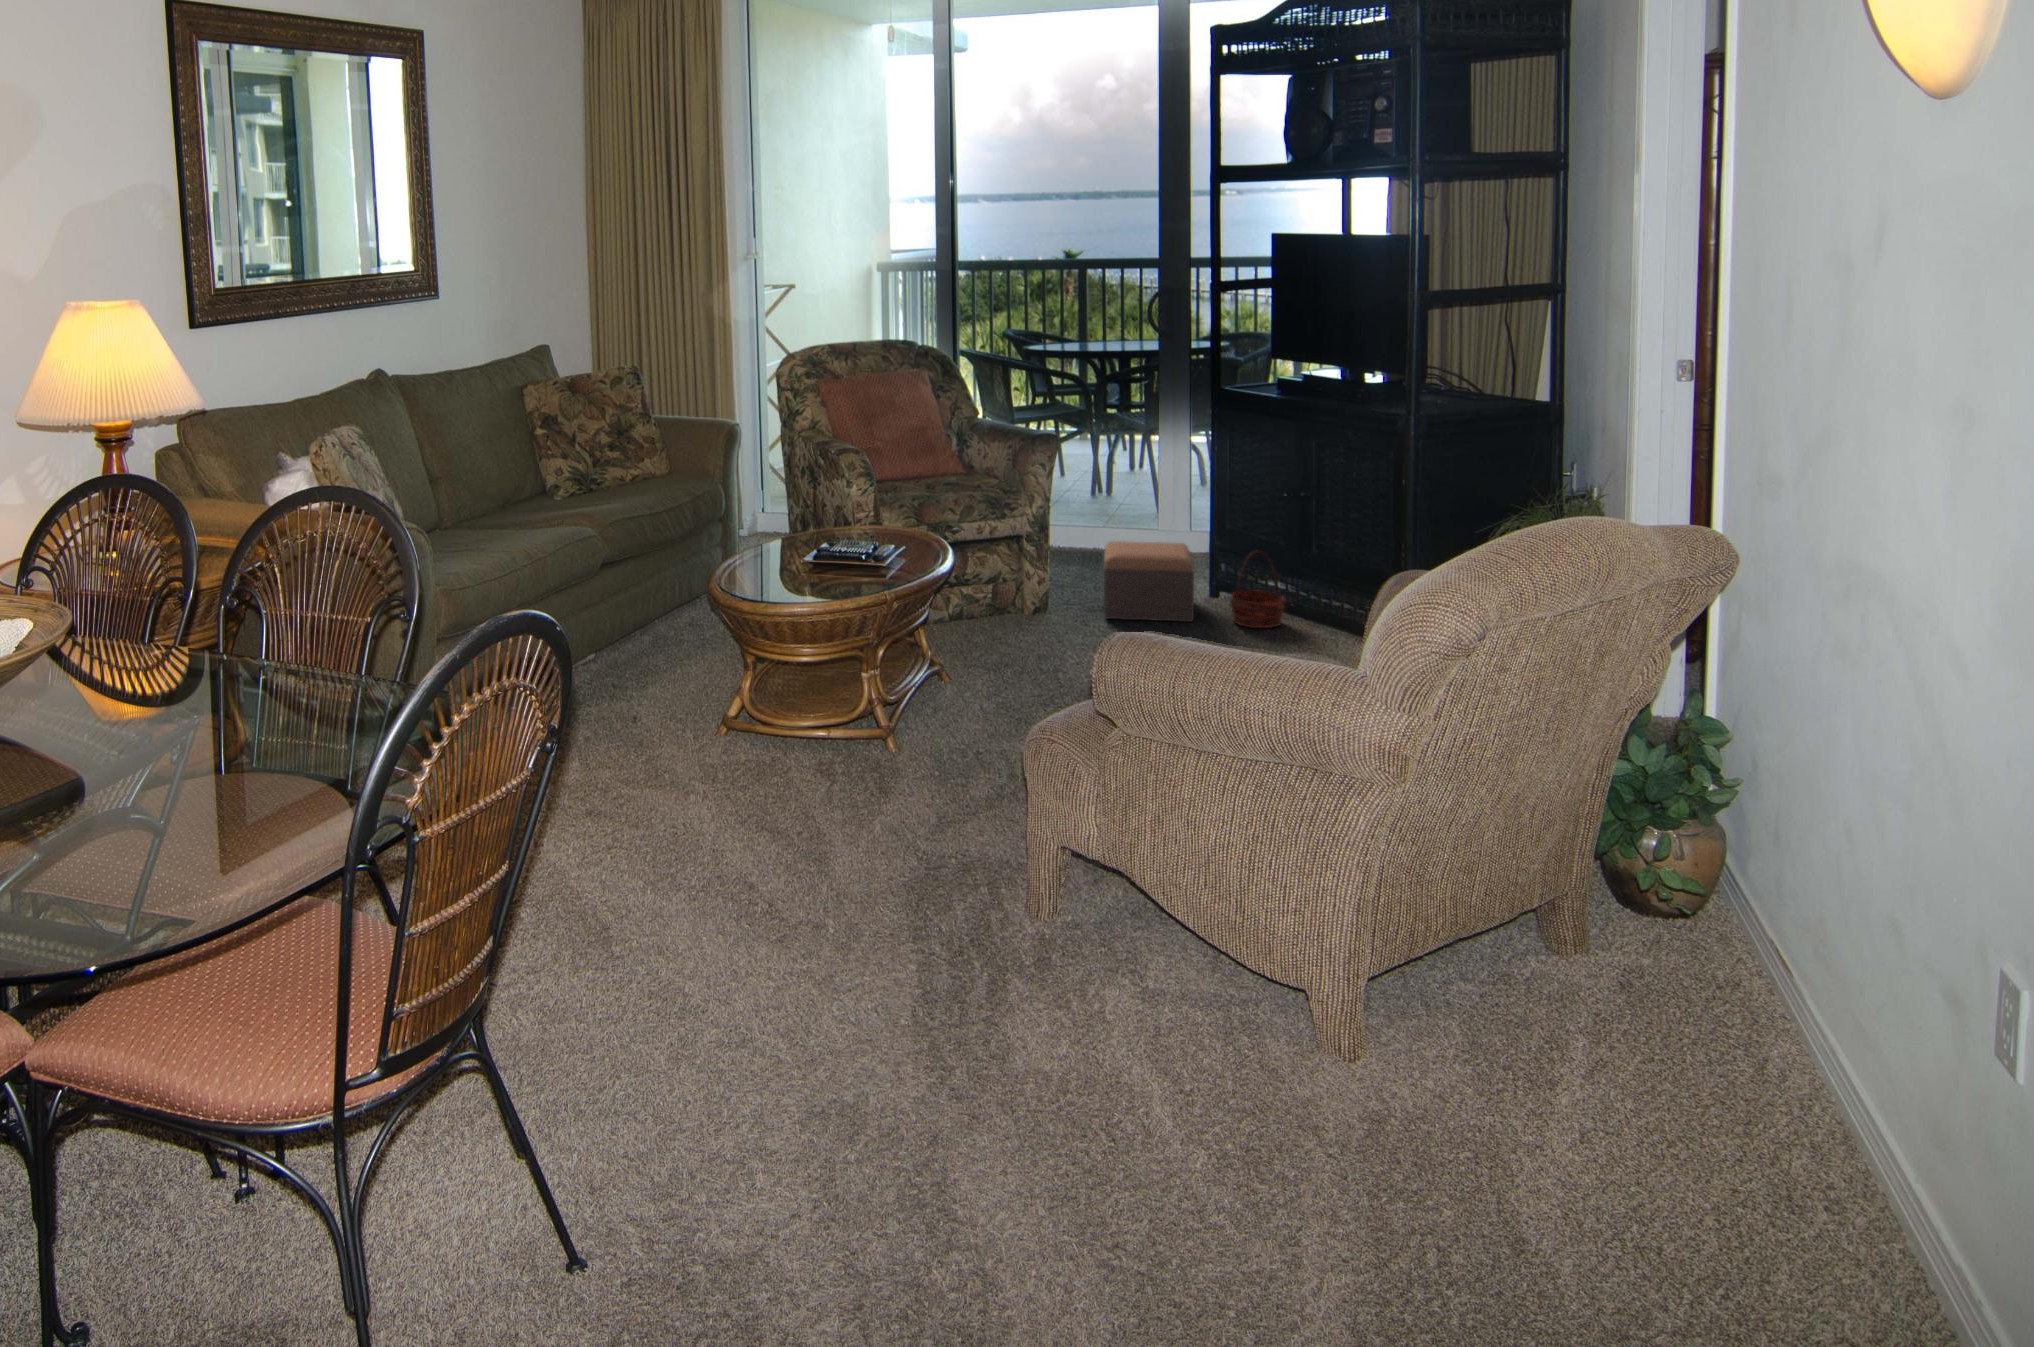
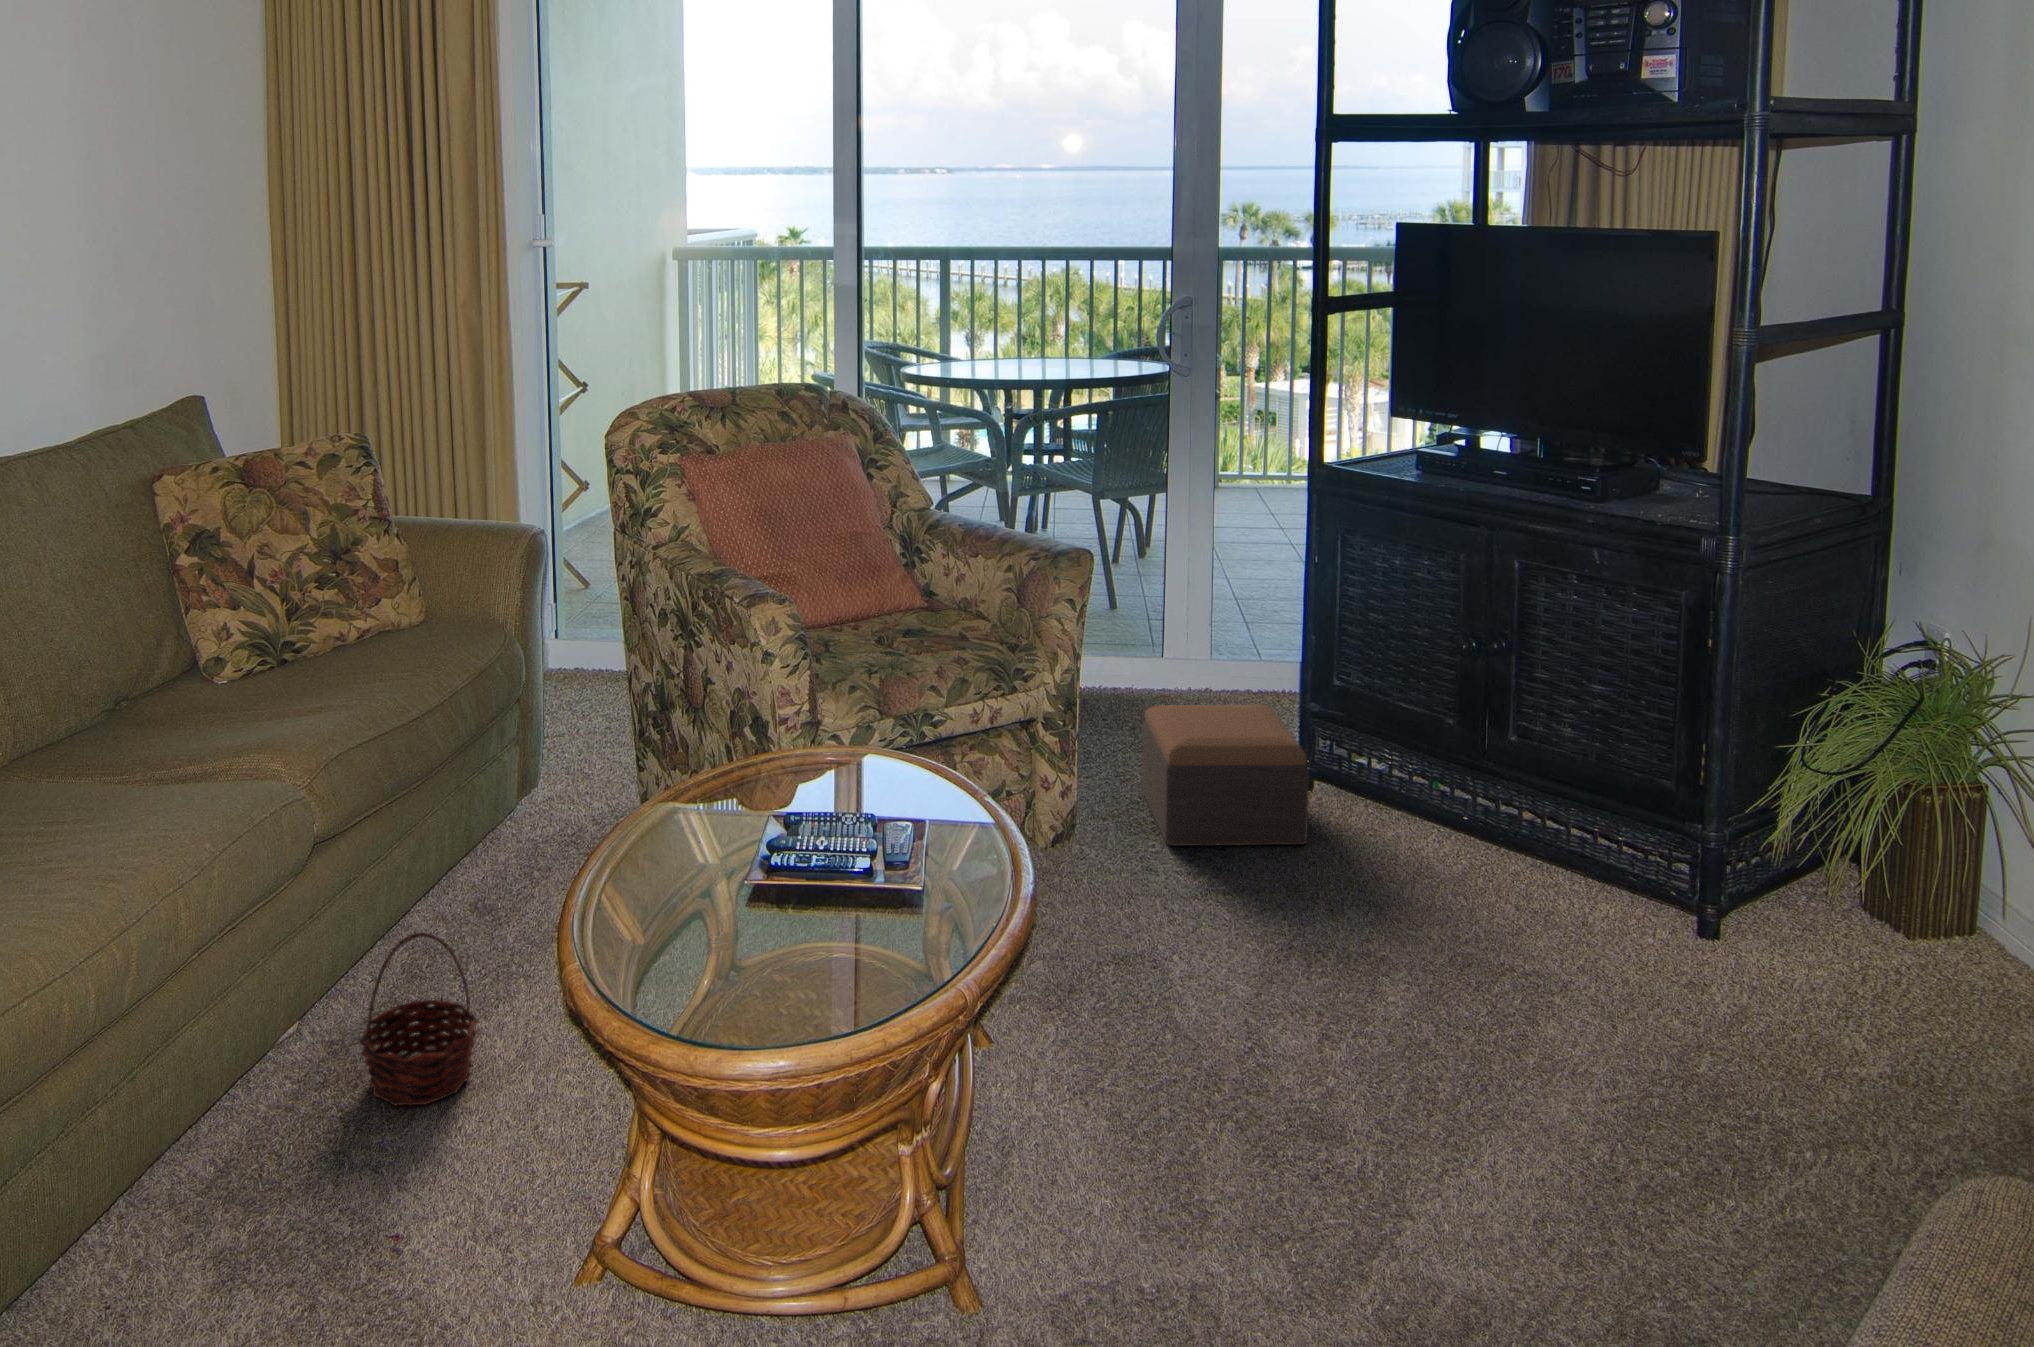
basket: present [1230,552,1285,628] -> present [359,932,477,1106]

